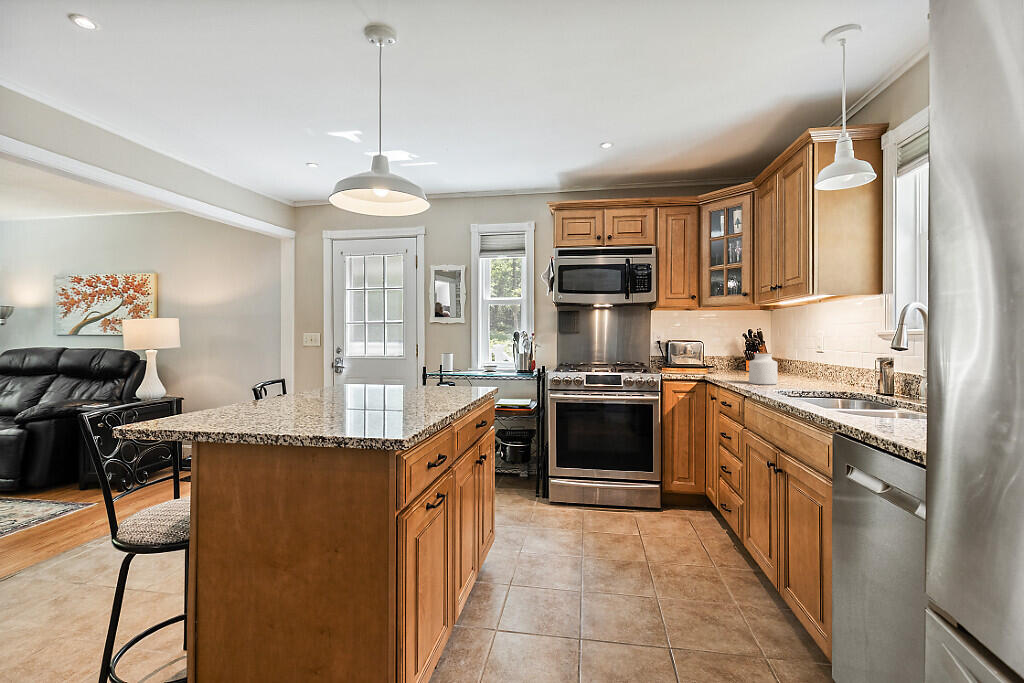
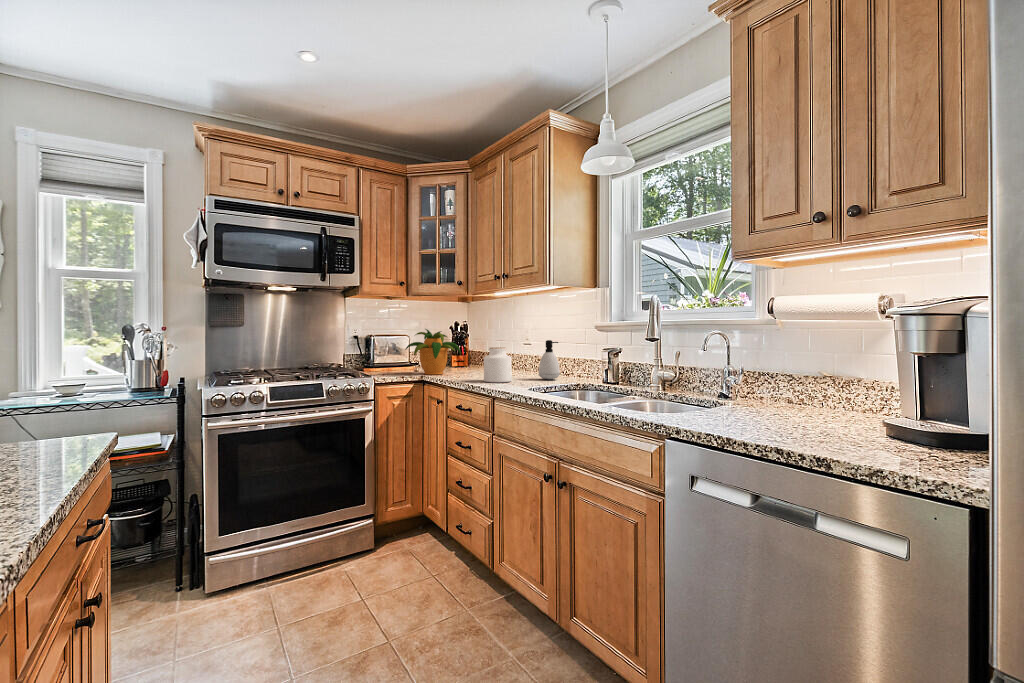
potted plant: none [691,335,743,374] -> present [405,329,461,375]
soap dispenser: none [811,347,836,385] -> present [539,340,560,379]

